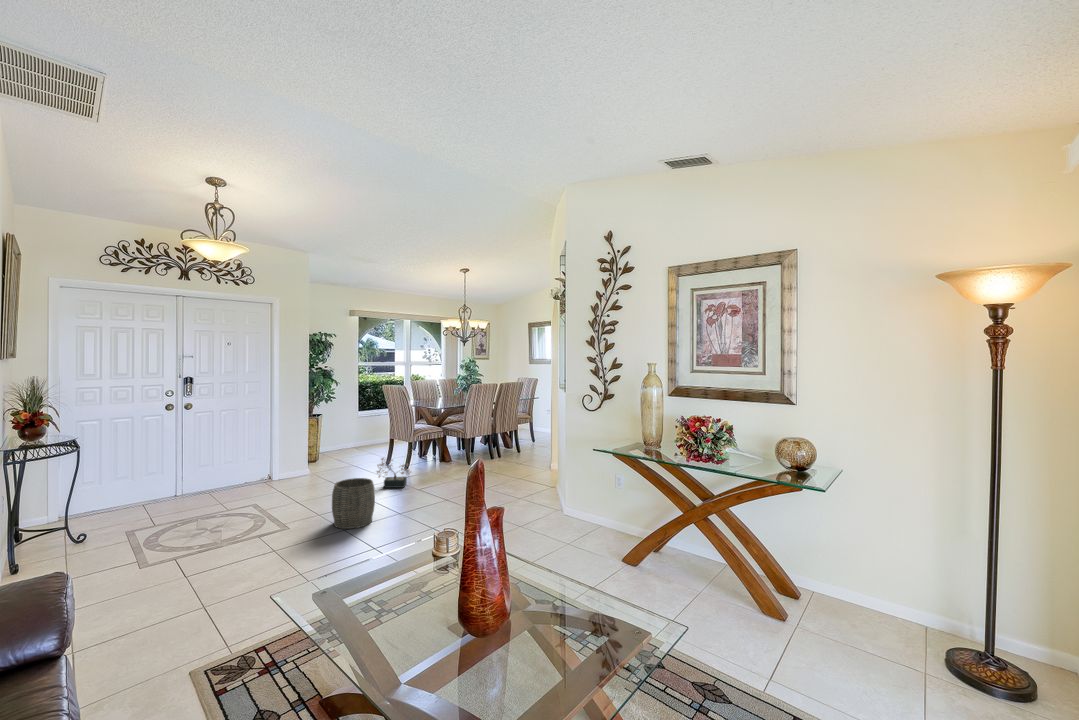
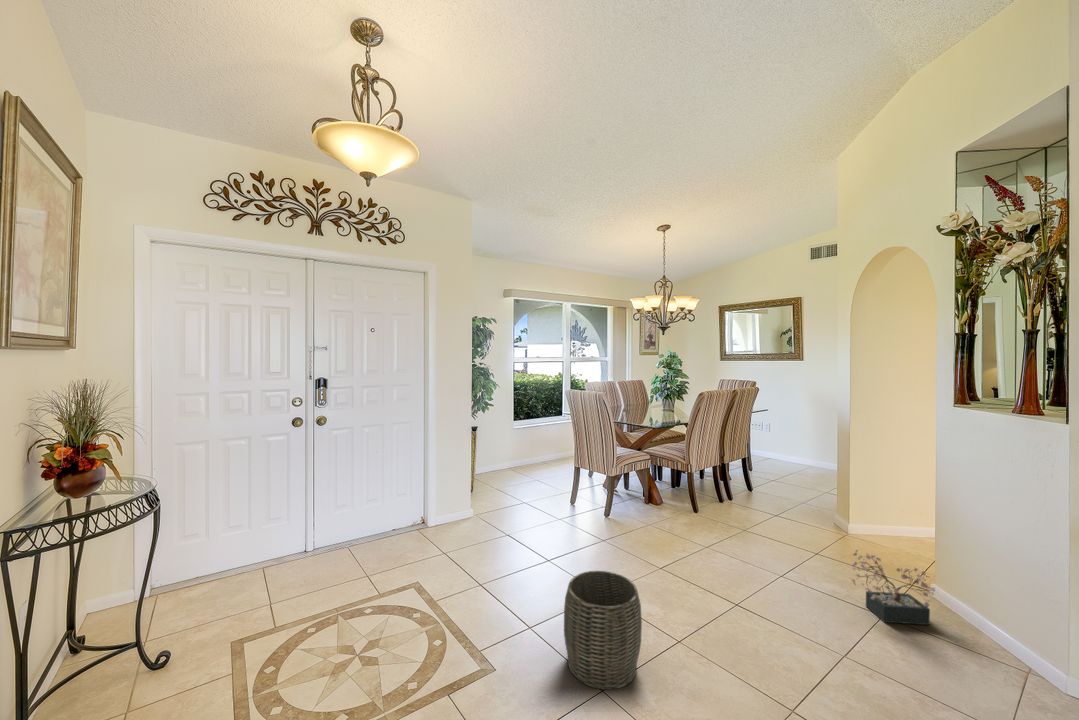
decorative plant: present [377,458,410,488] -> present [852,550,935,625]

